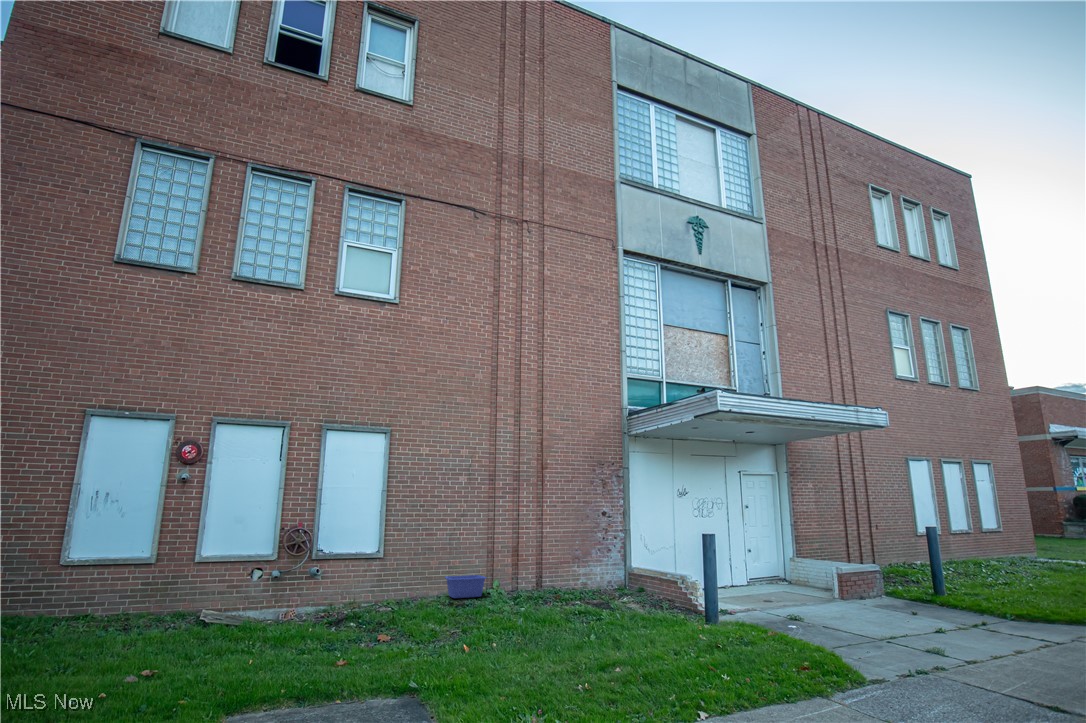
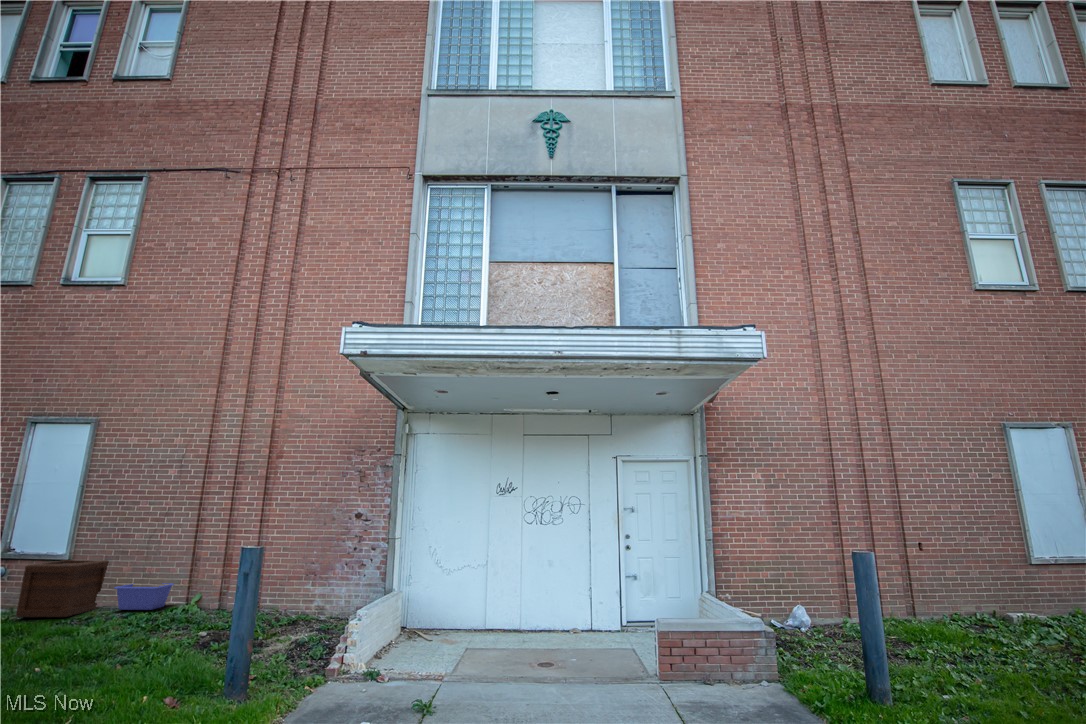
wooden crate: none [377,557,433,609] -> present [16,560,109,617]

